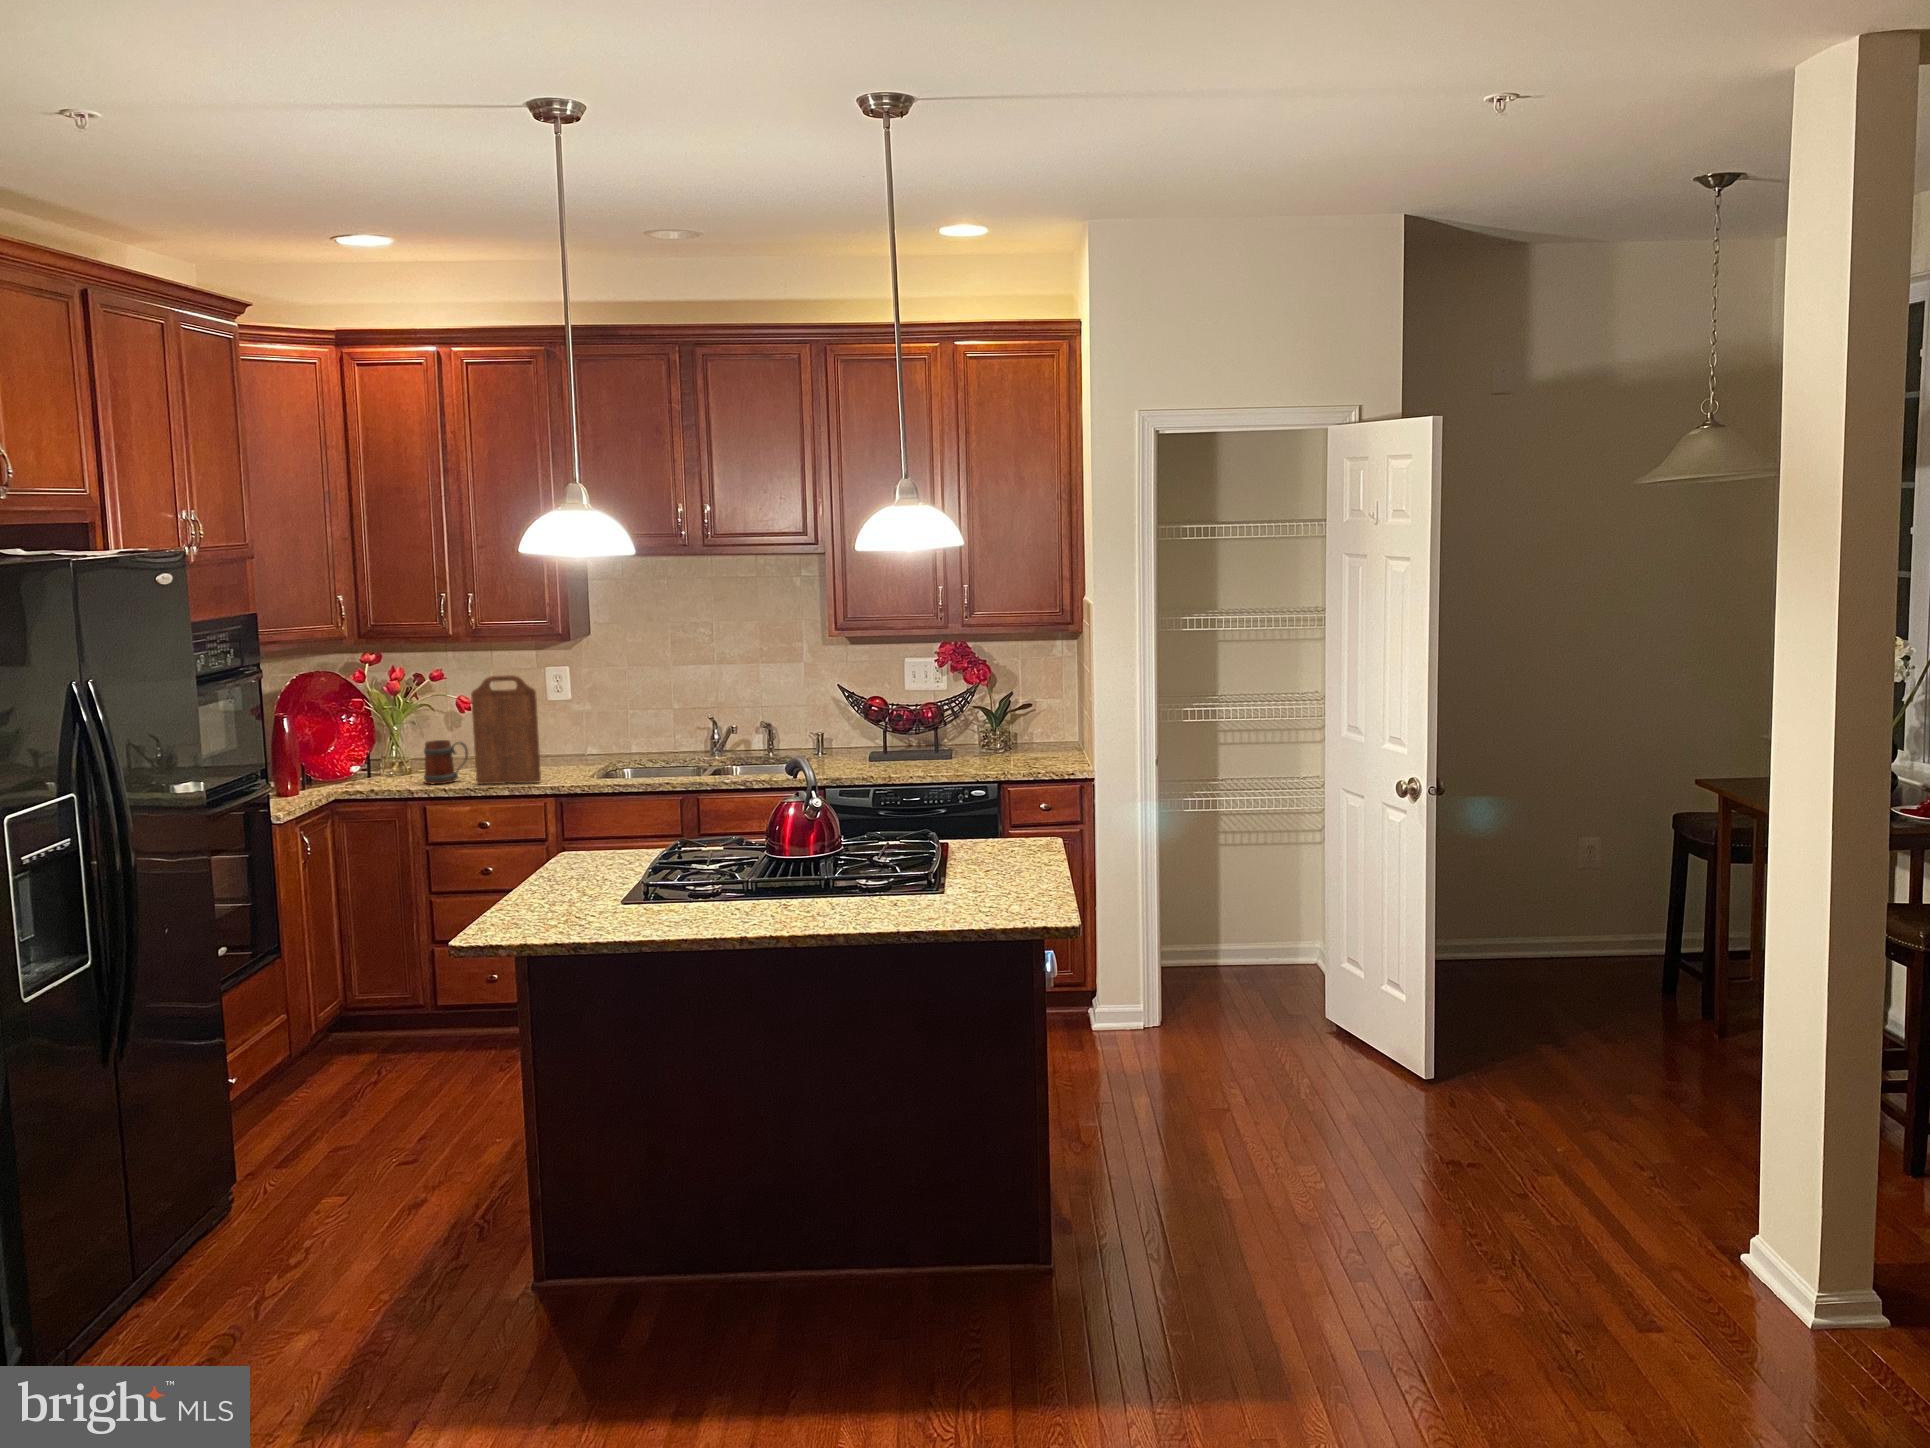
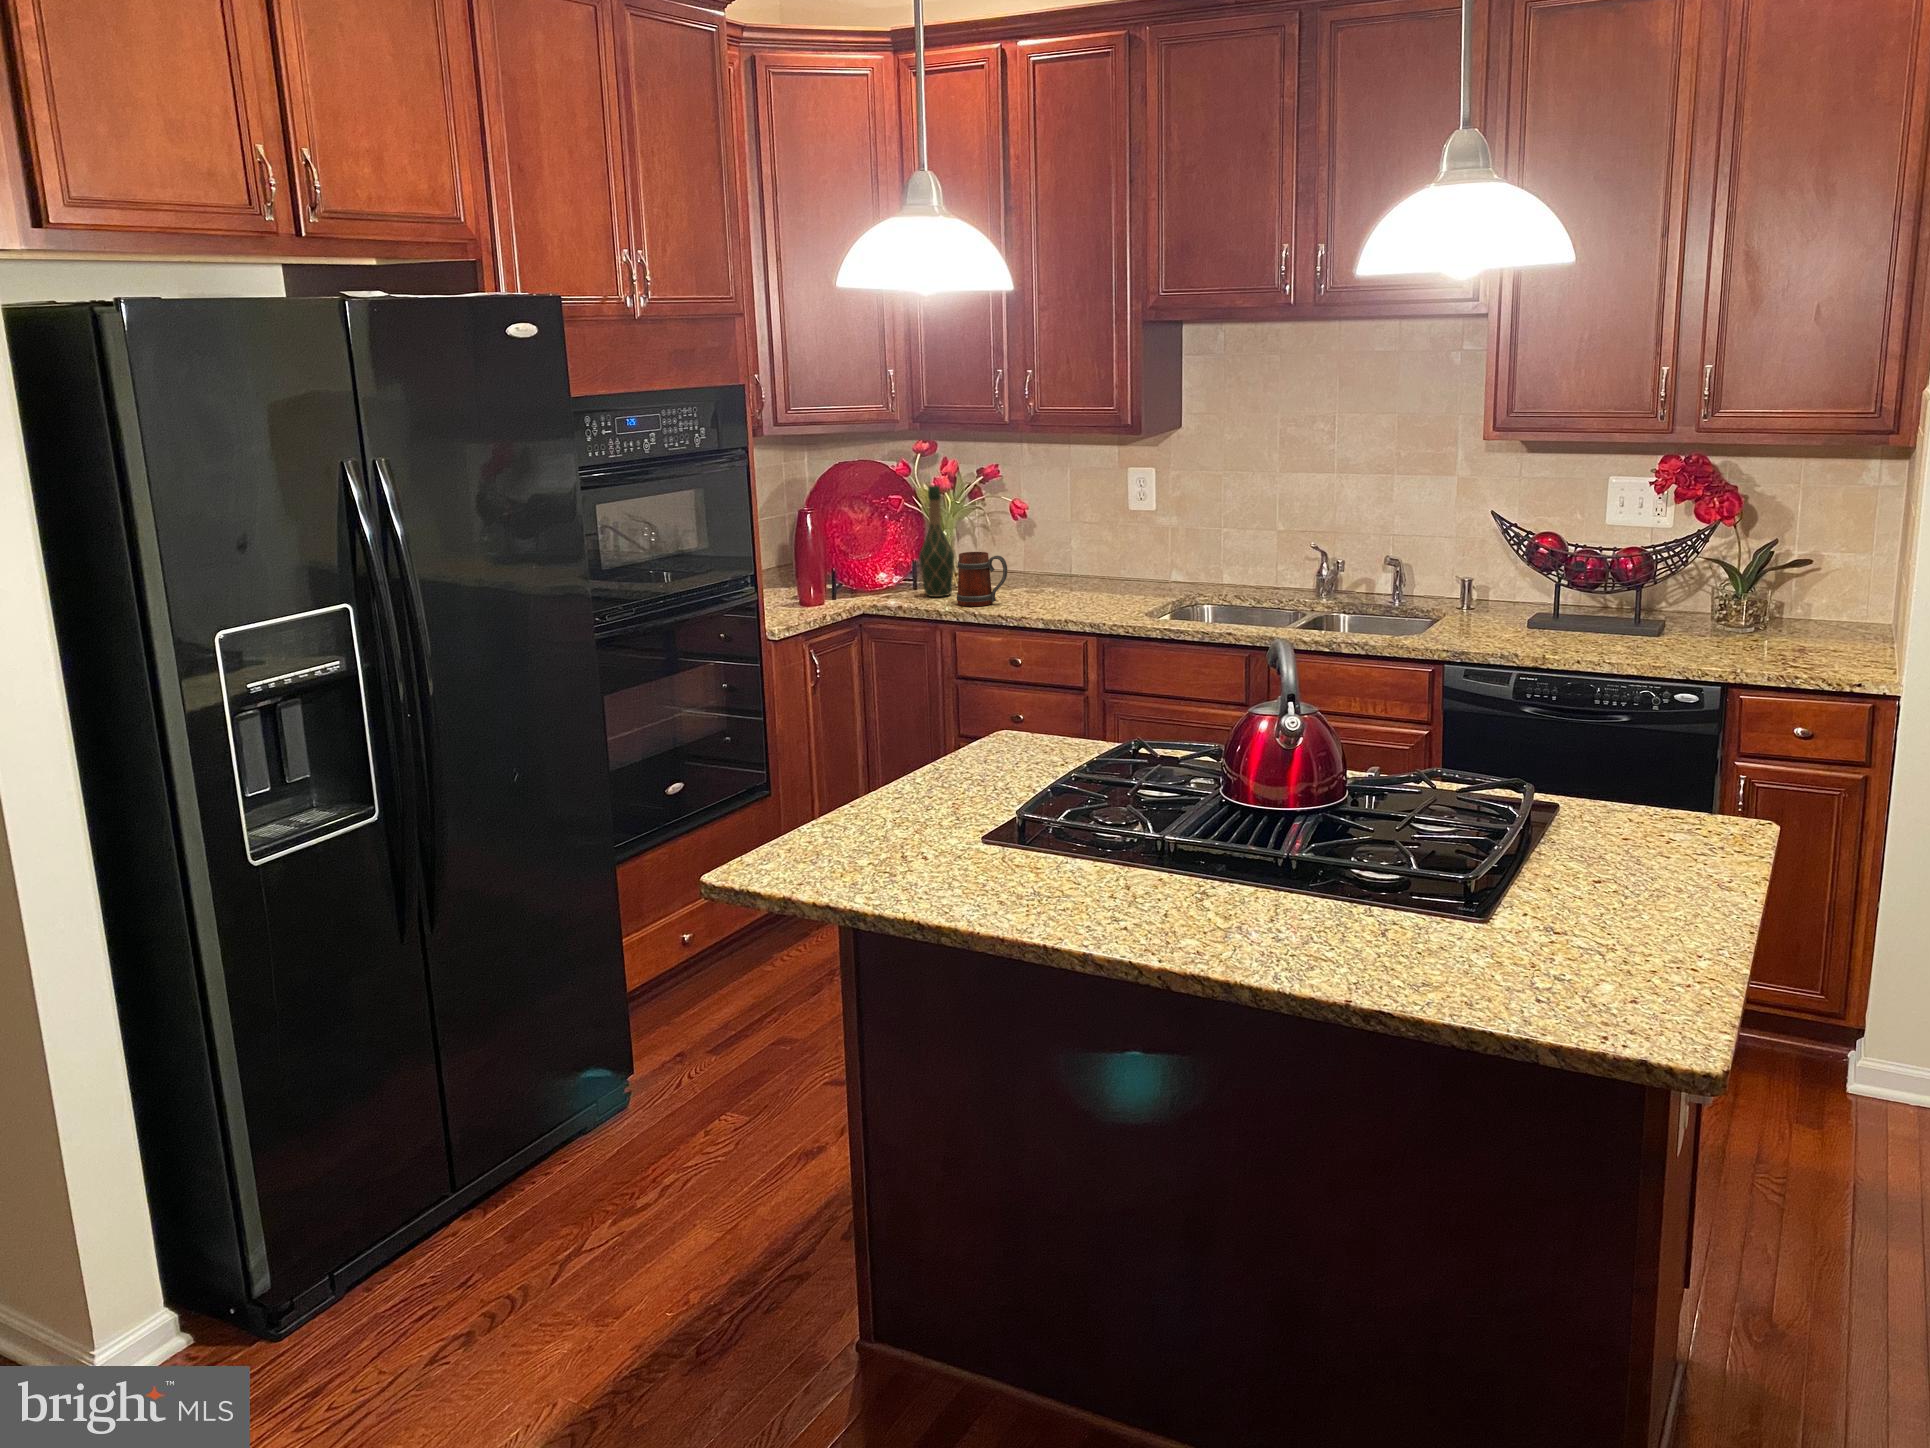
cutting board: present [471,675,541,784] -> none [1006,475,1082,615]
wine bottle: none [381,689,413,781] -> present [919,485,954,597]

